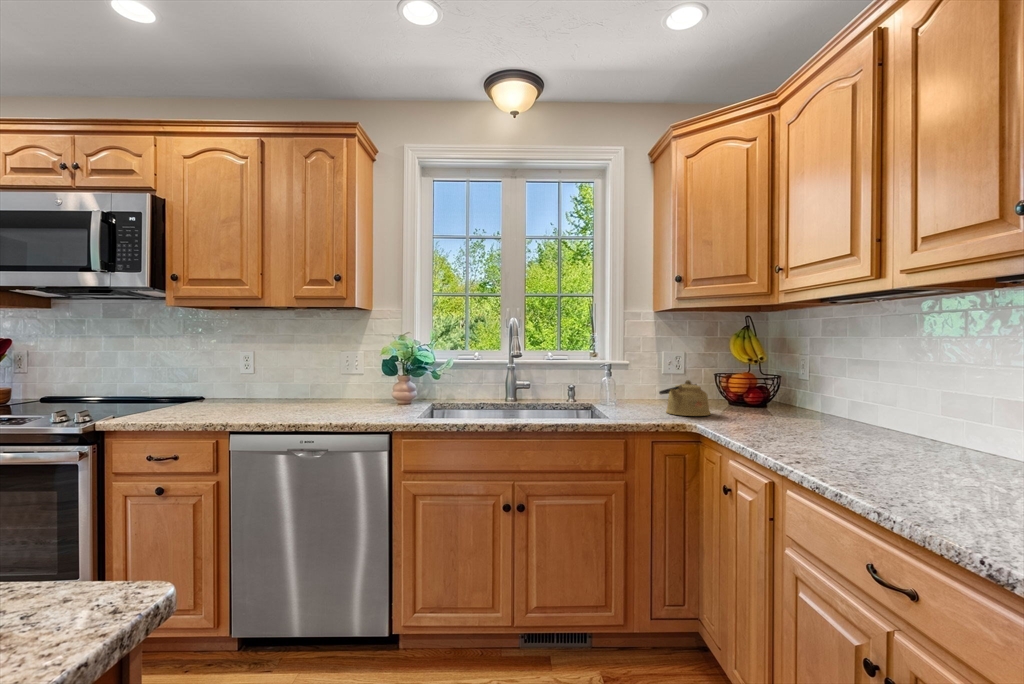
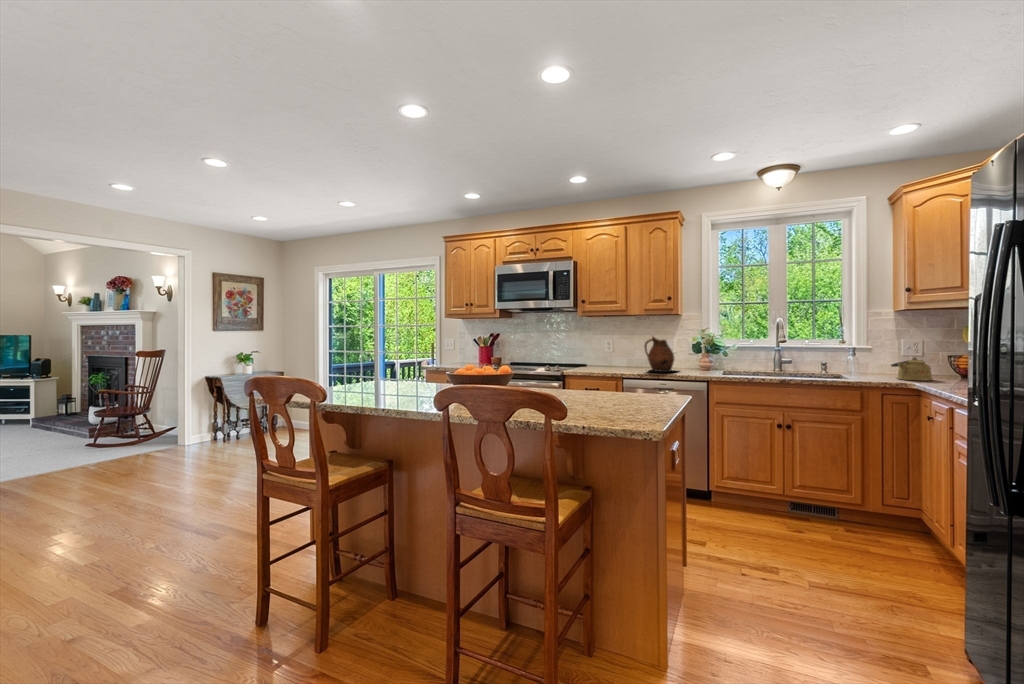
ceramic pitcher: none [285,345,354,416] -> present [644,336,675,372]

